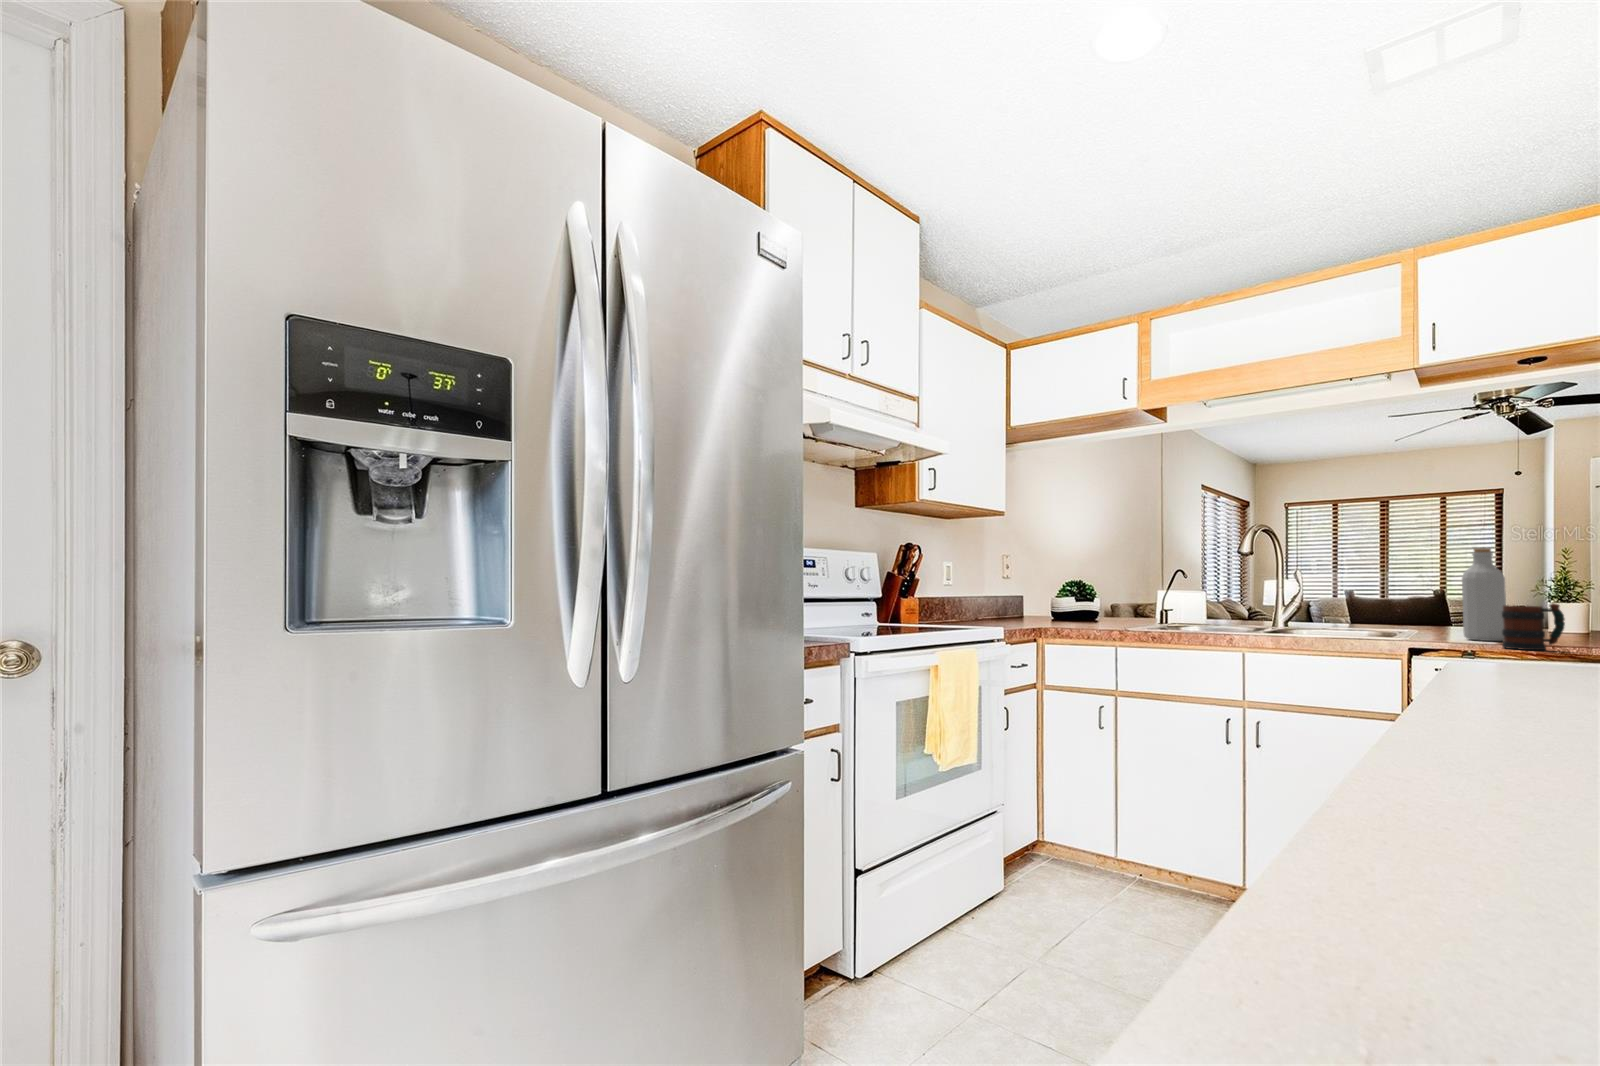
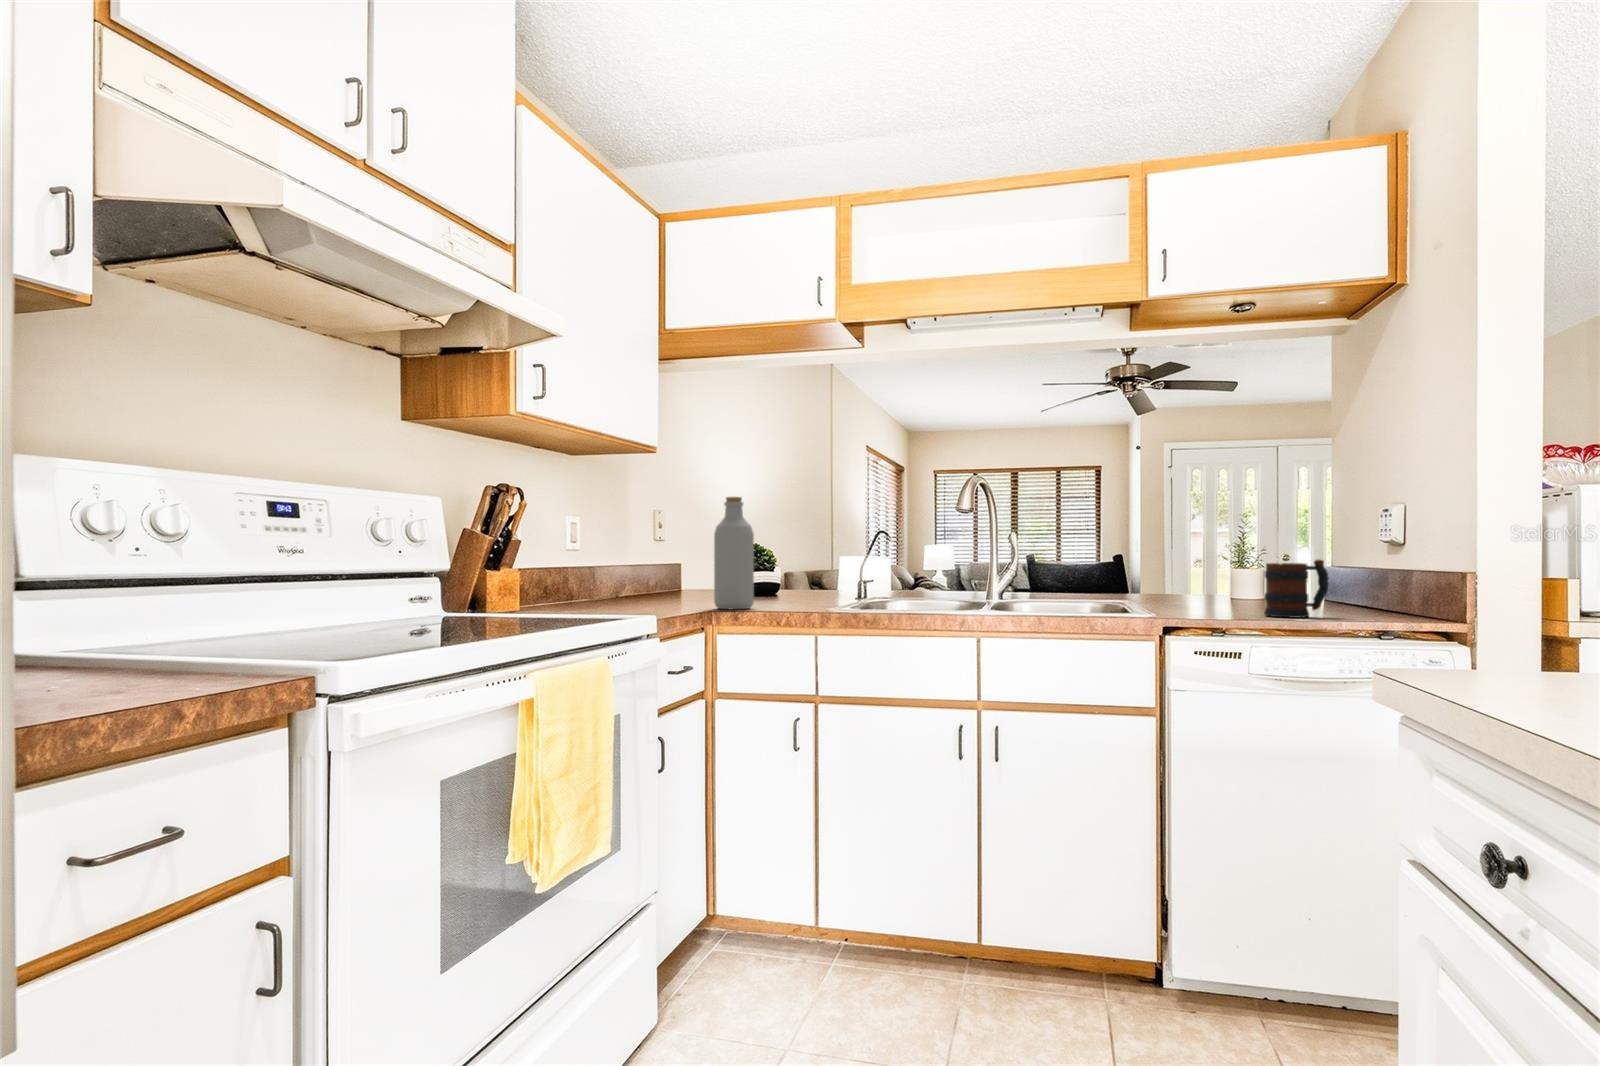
bottle: present [1462,548,1506,641] -> present [714,497,754,609]

